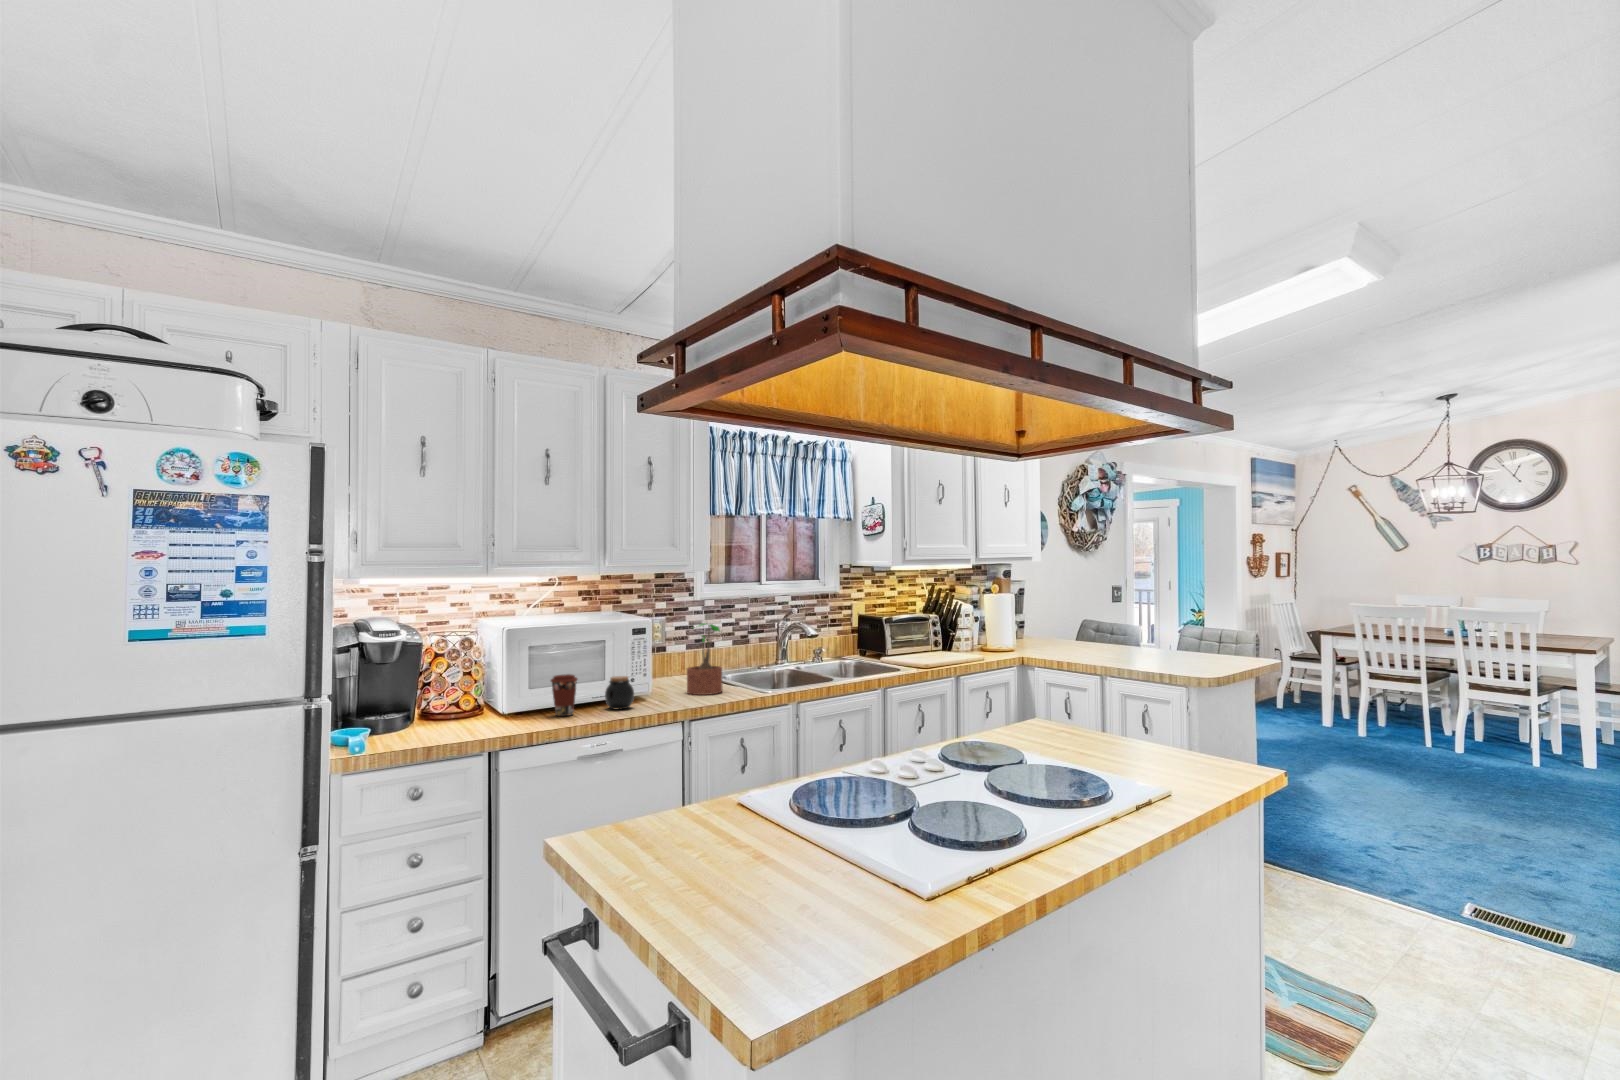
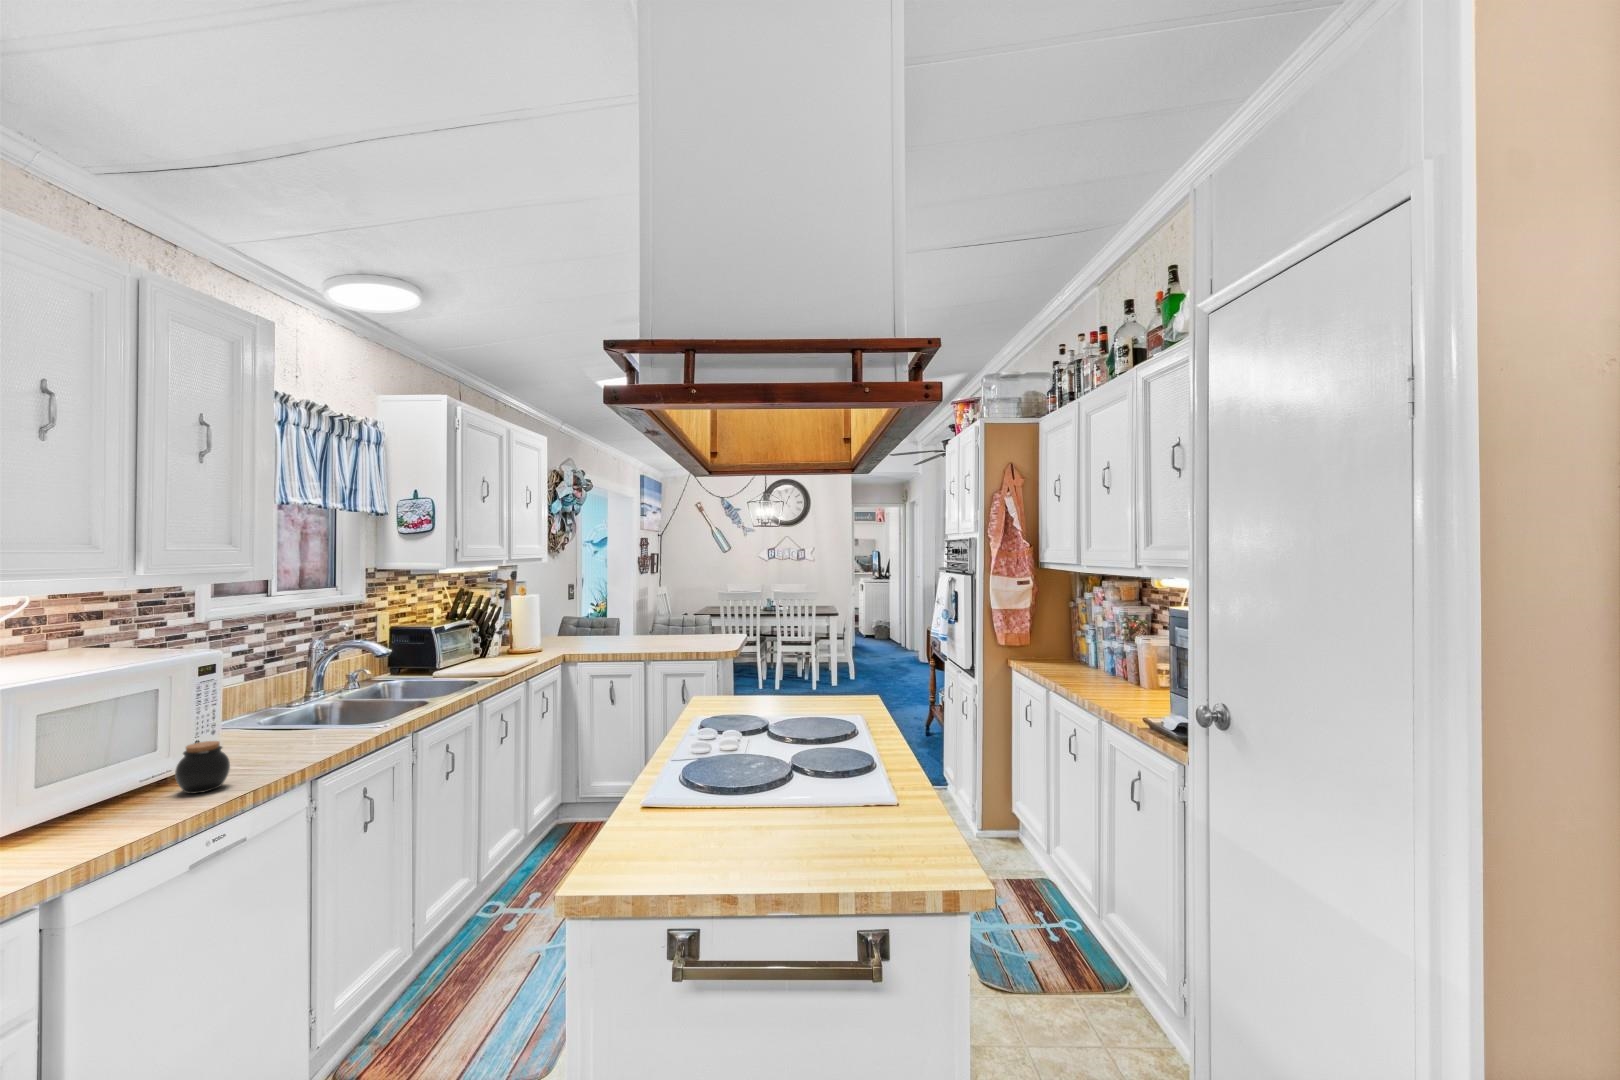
potted plant: present [687,623,722,695] -> none [258,652,320,749]
coffee cup: present [551,674,577,716] -> none [89,755,148,826]

